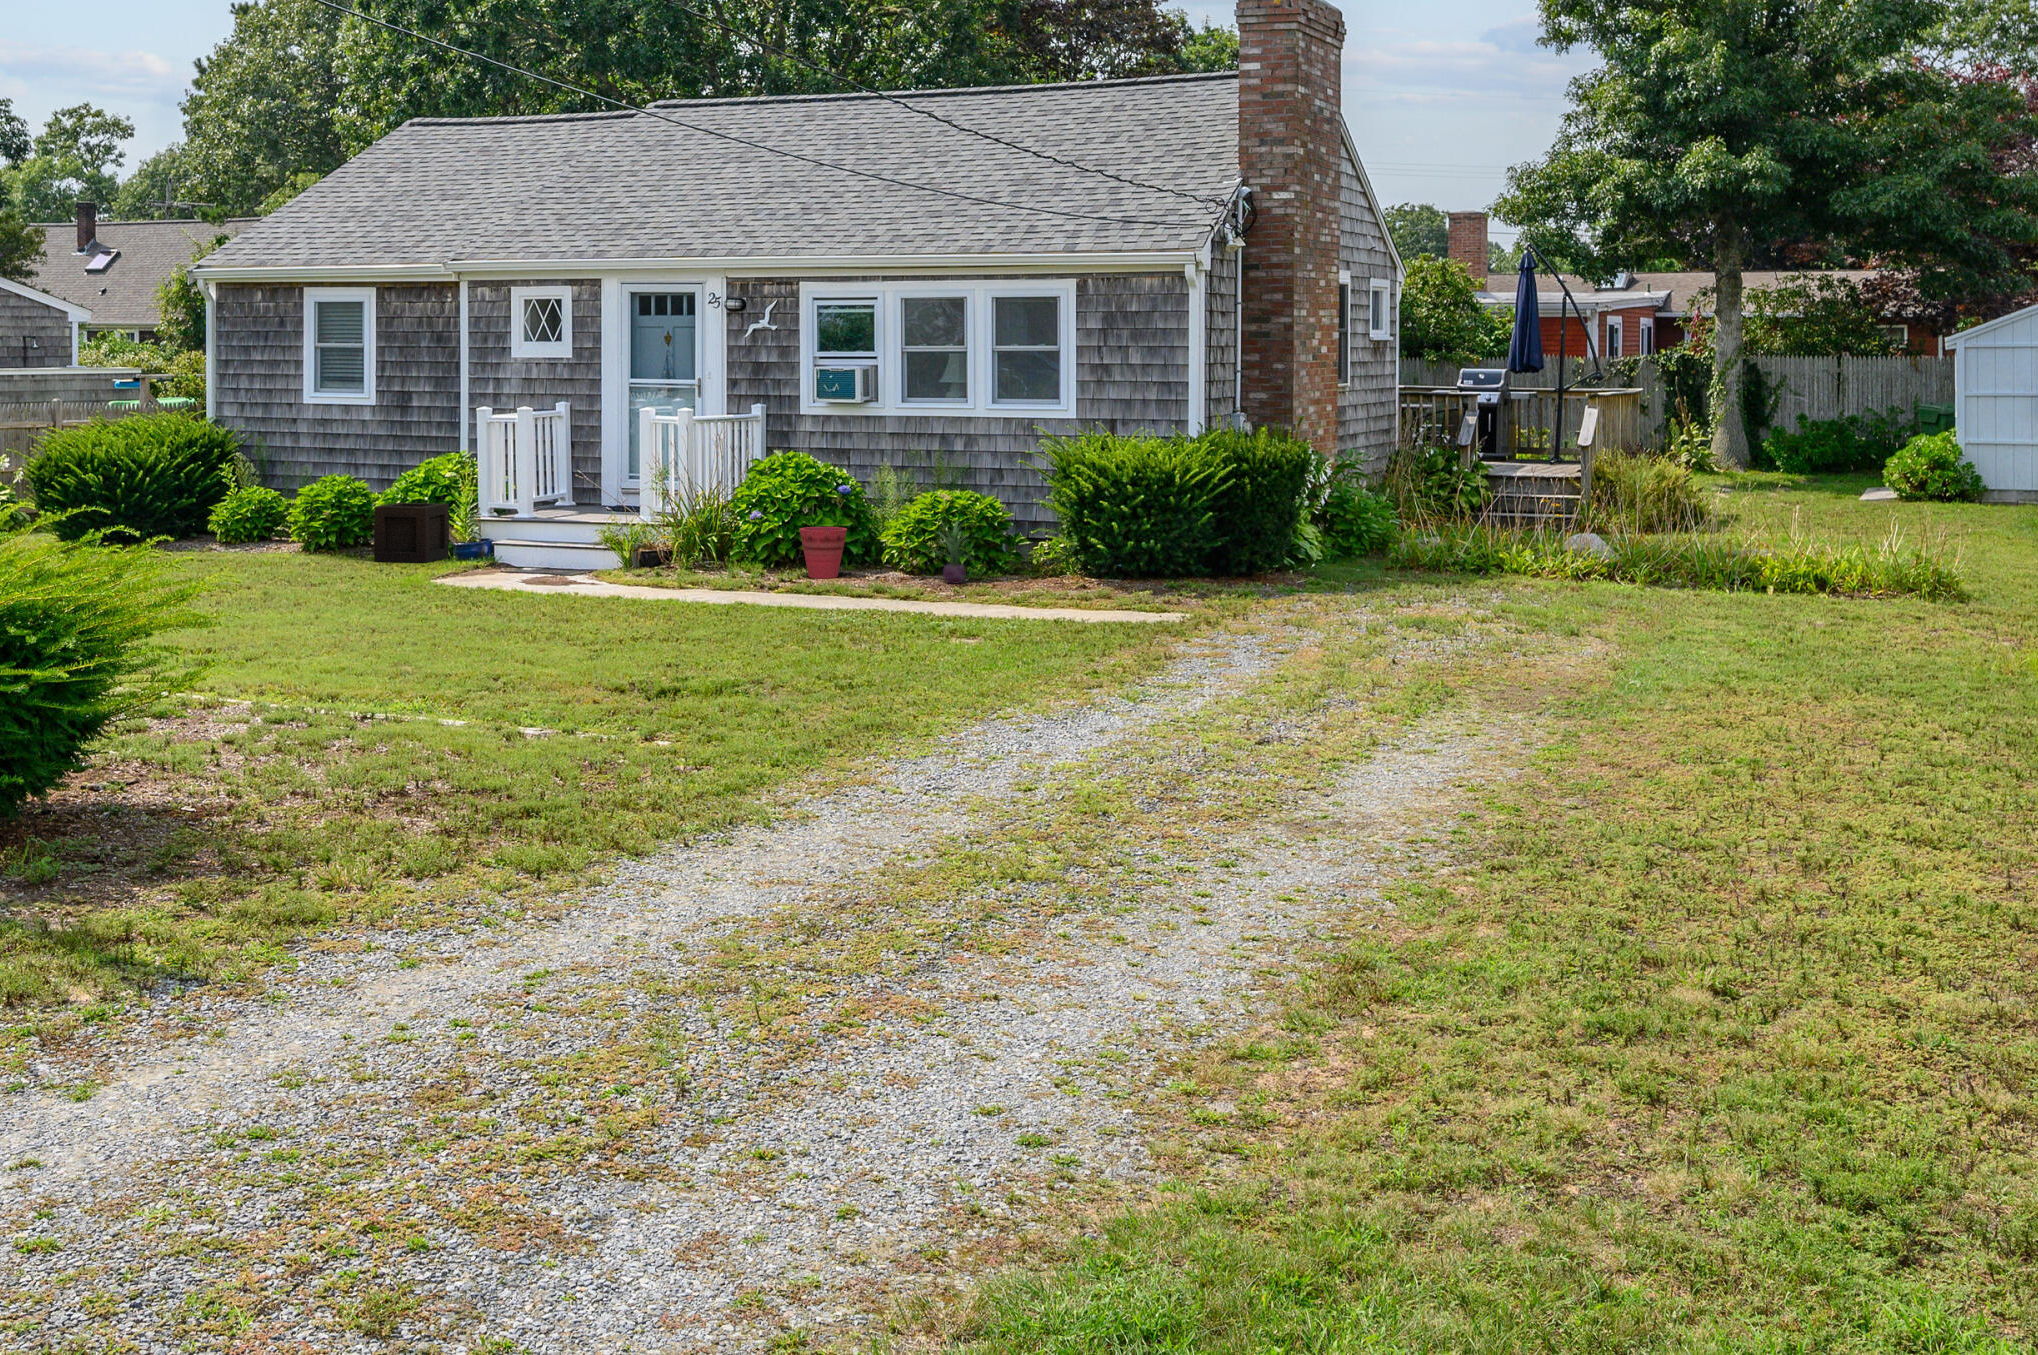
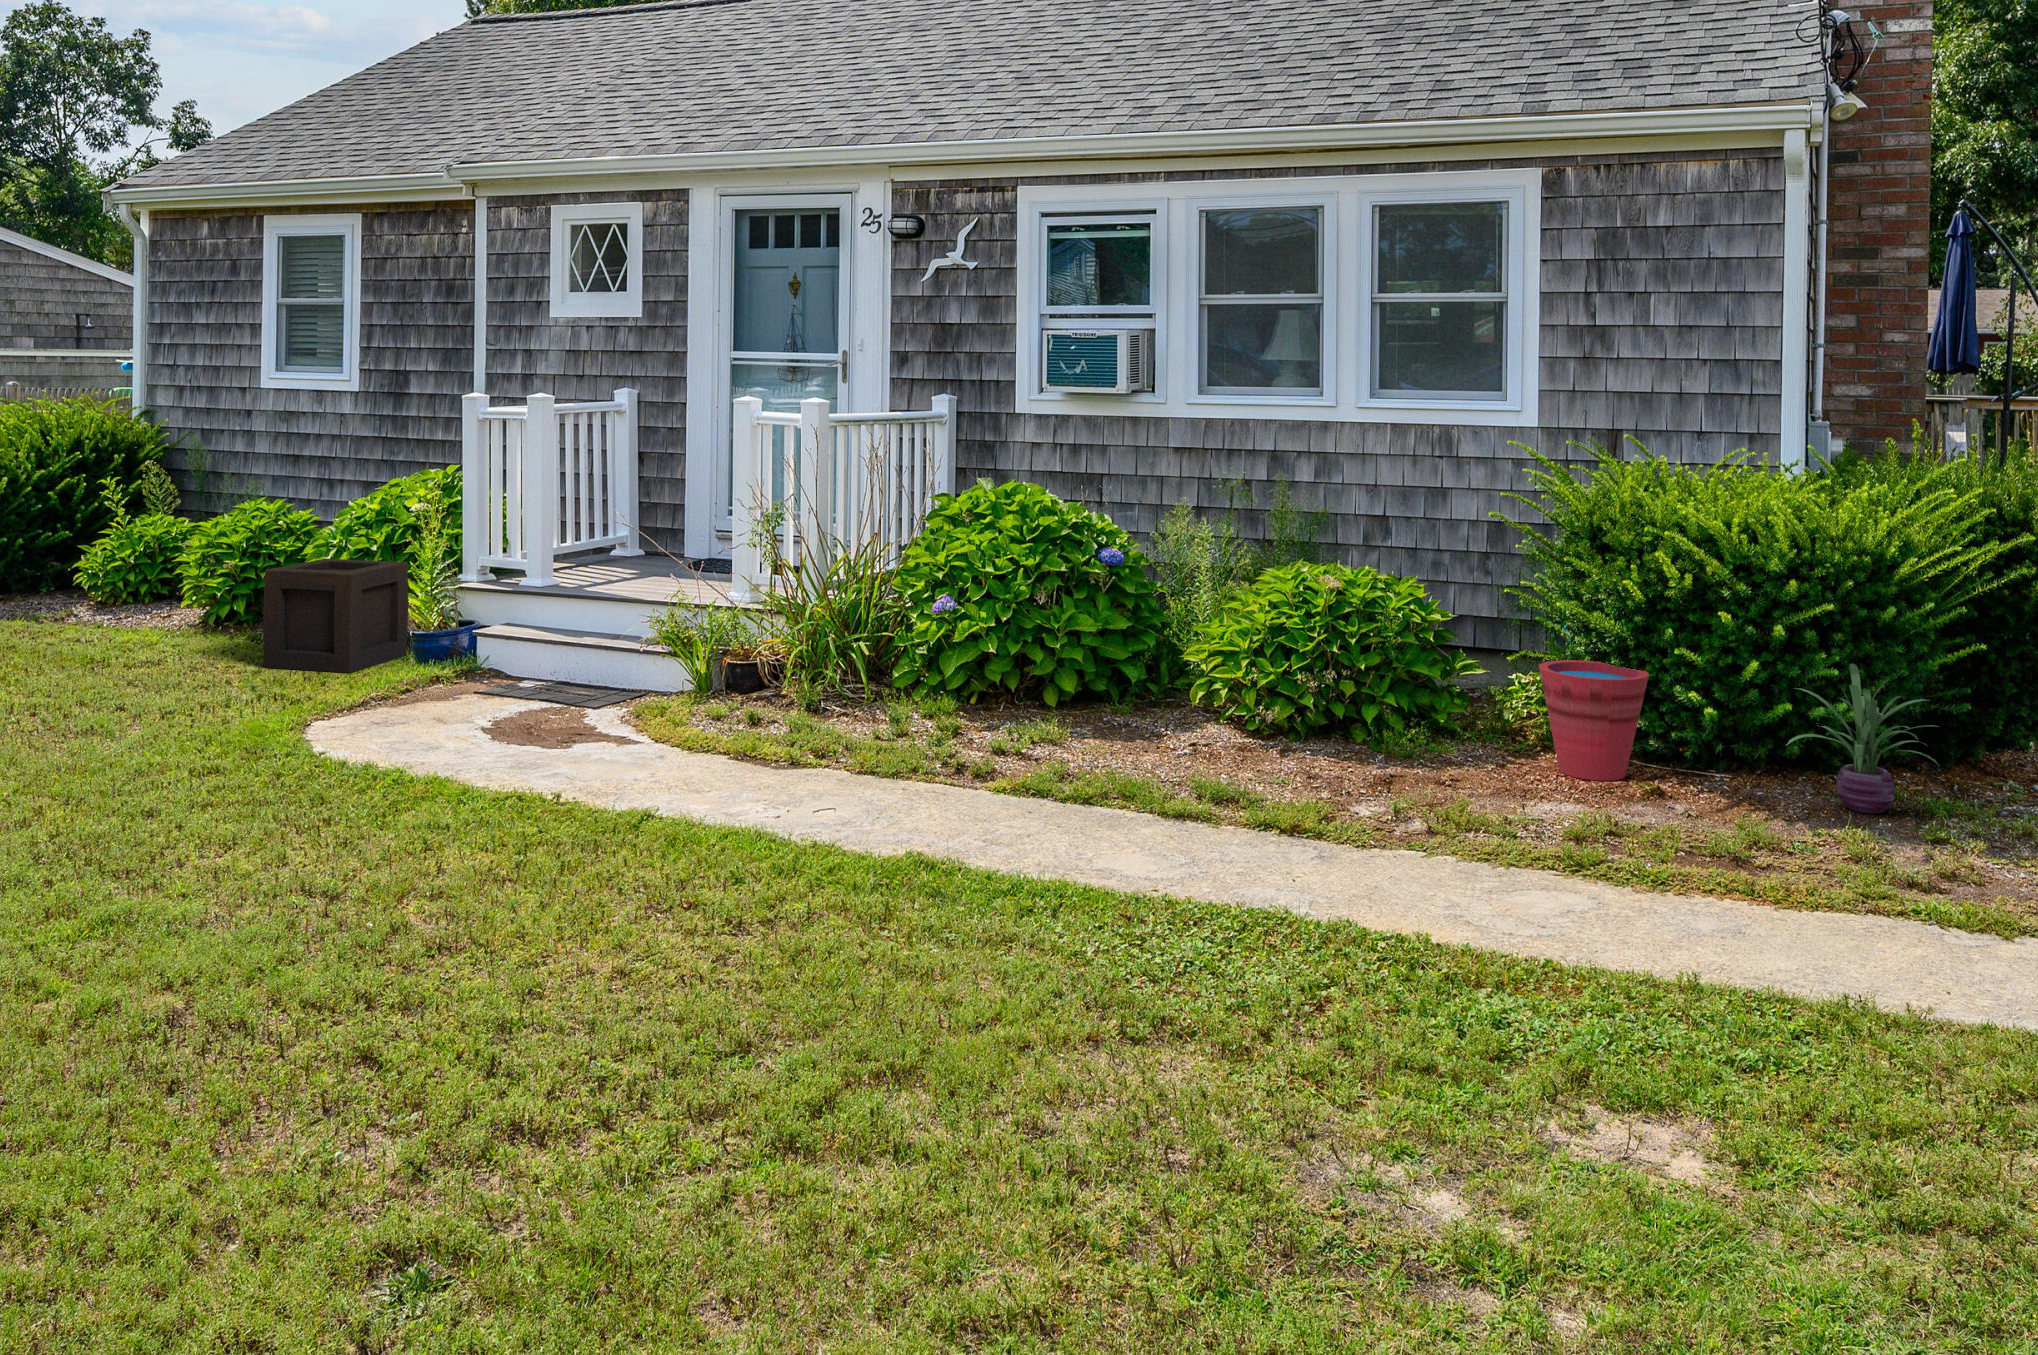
decorative plant: present [939,521,967,584] -> present [1787,663,1939,814]
bucket: present [800,527,847,578] -> present [1539,660,1649,781]

